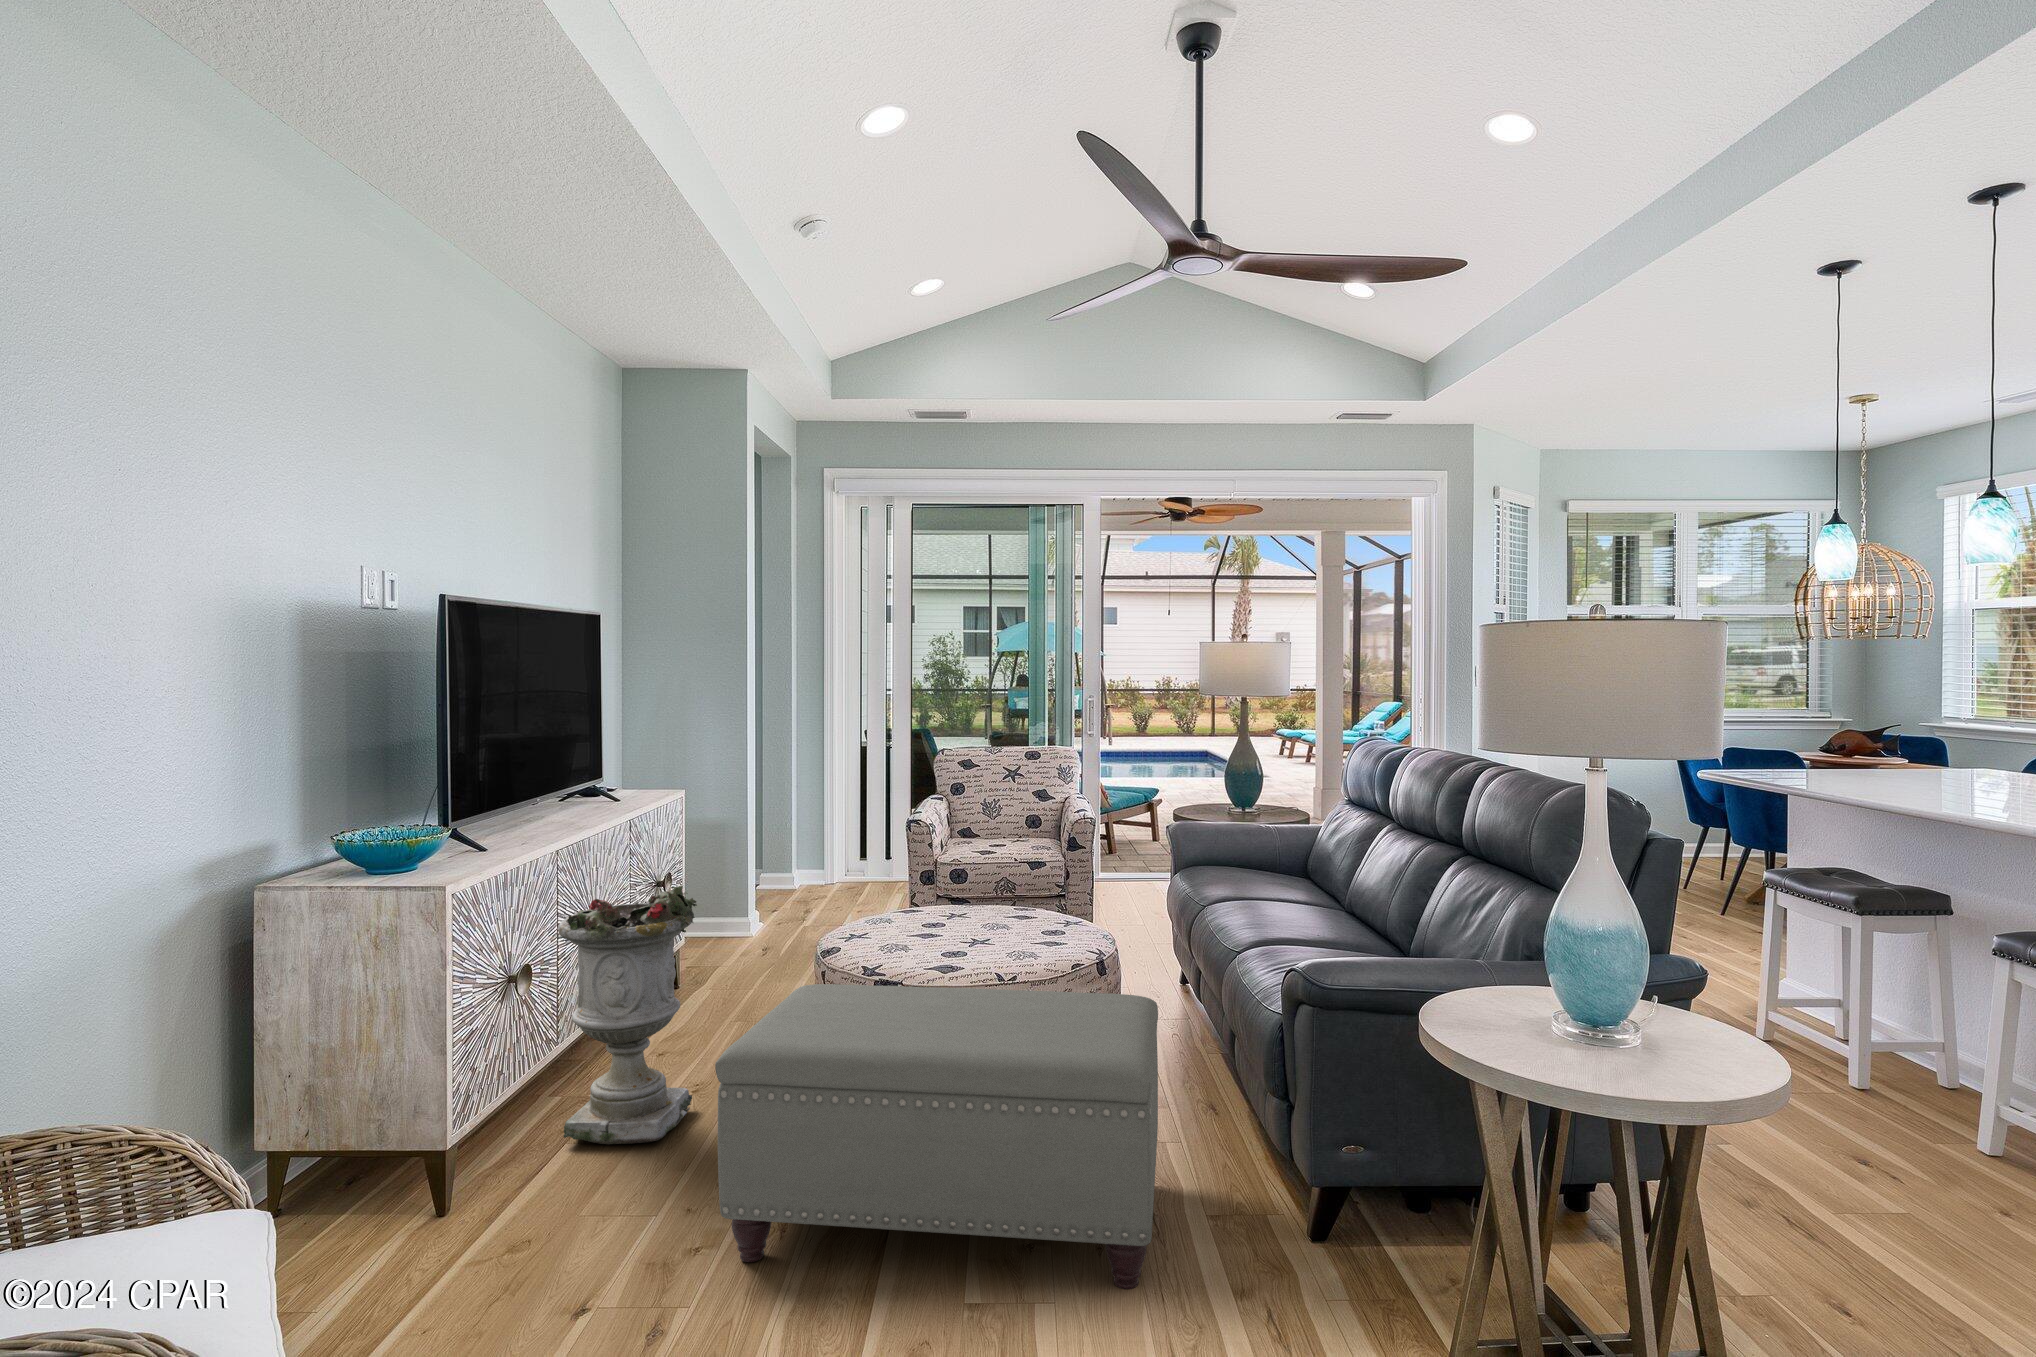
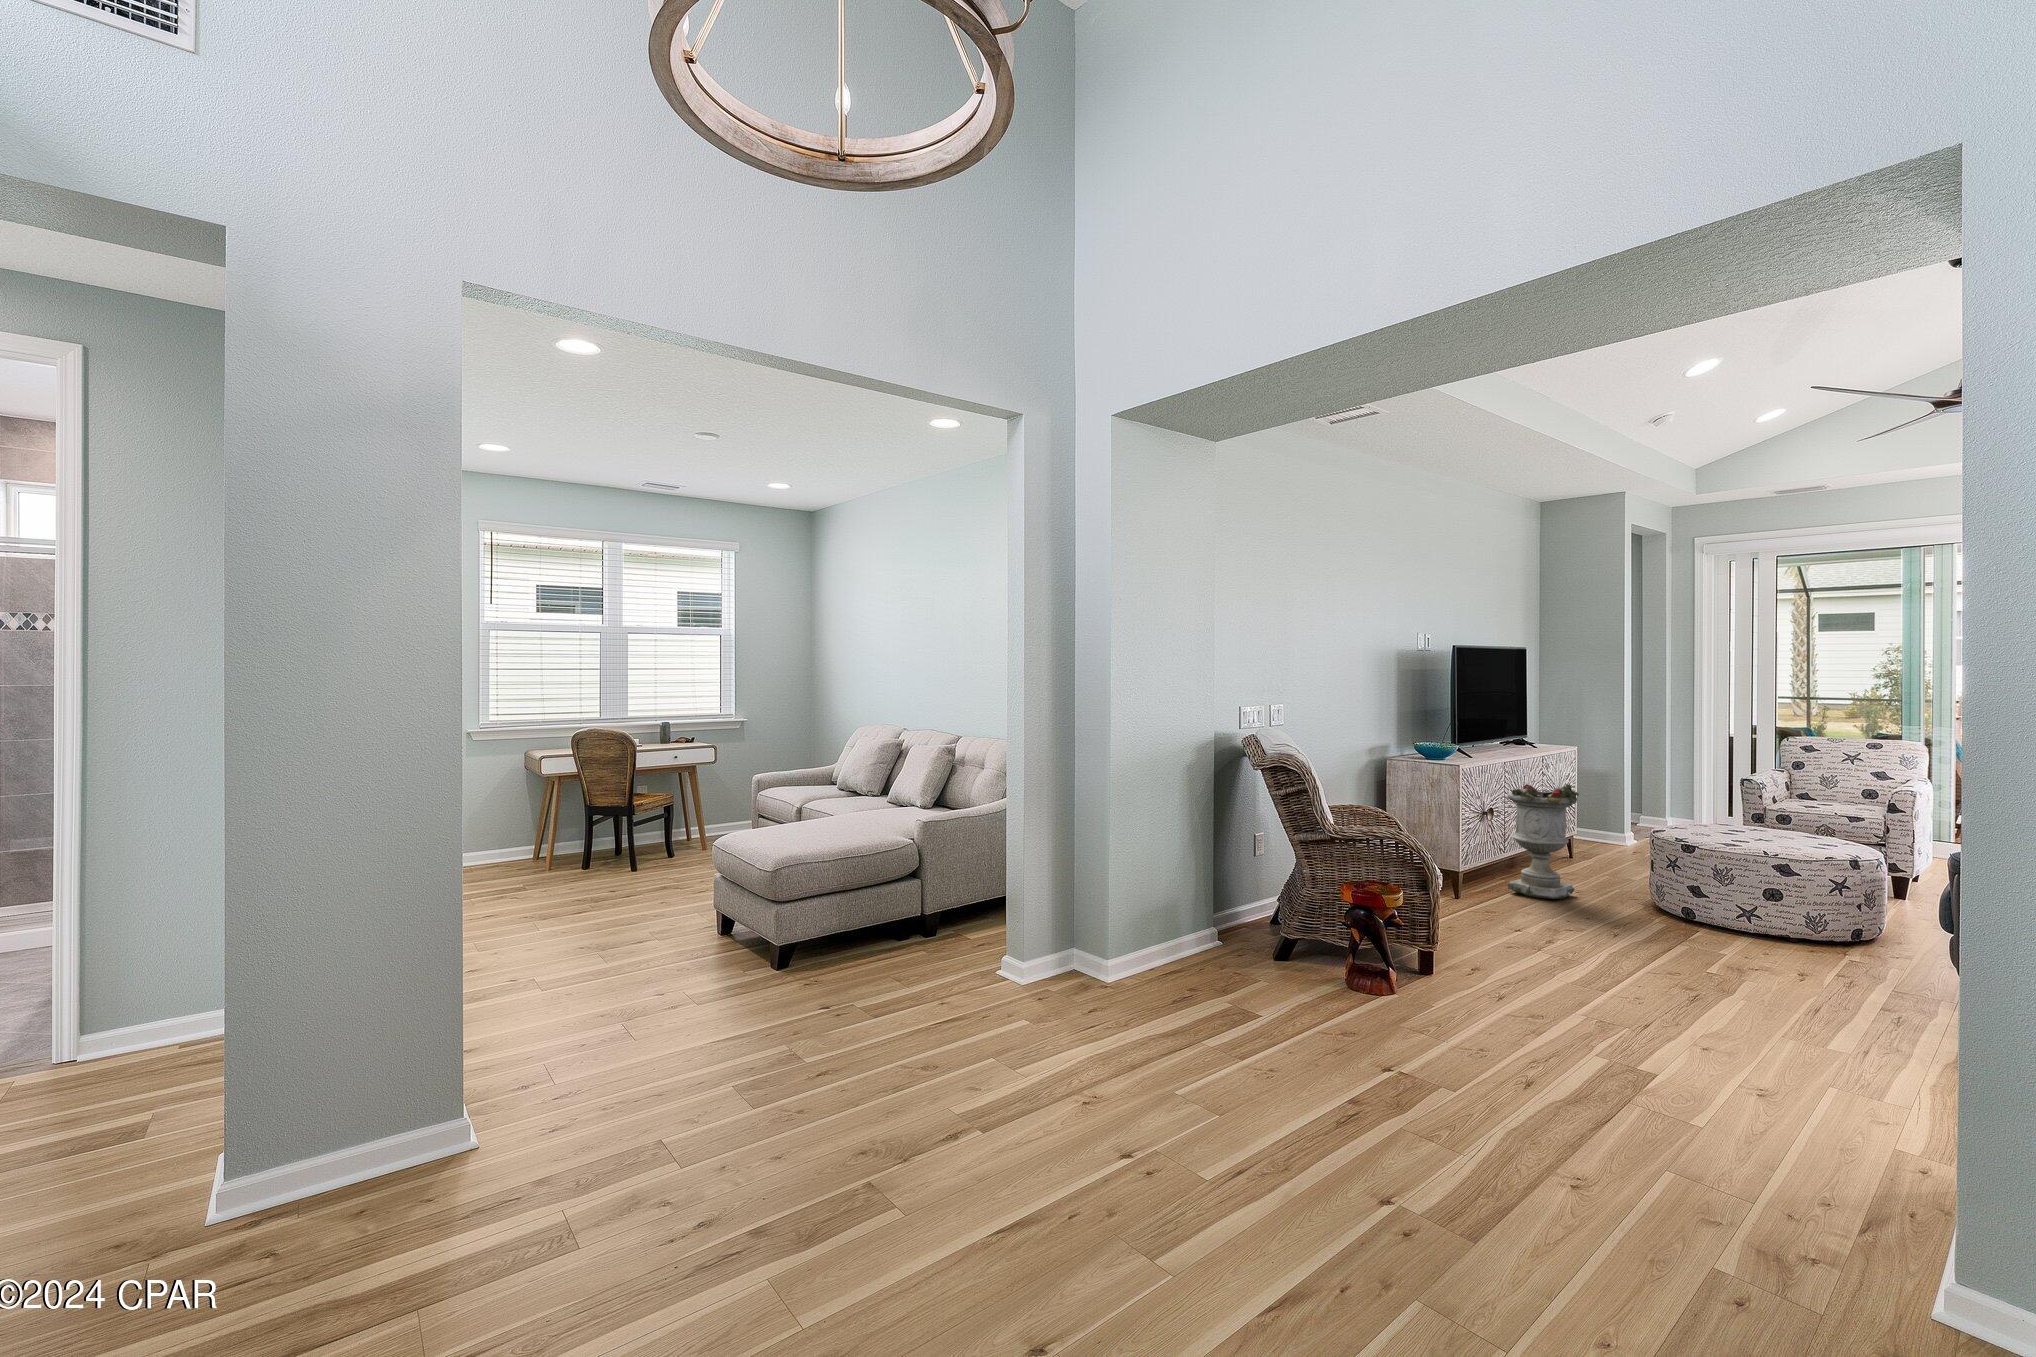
ottoman: present [715,984,1158,1289] -> none [1580,834,1866,989]

